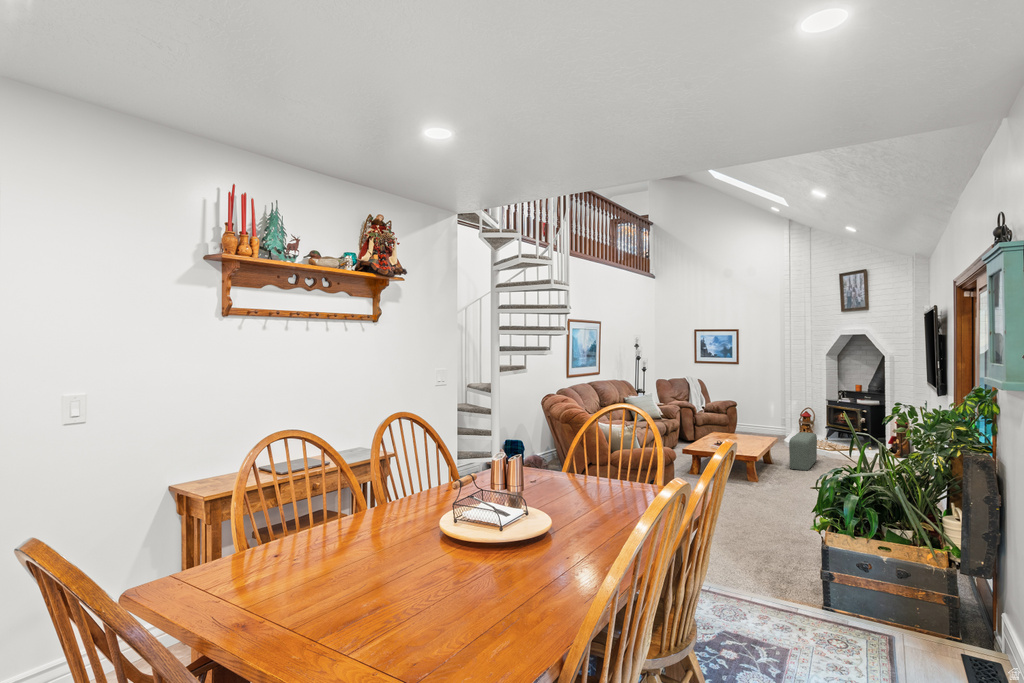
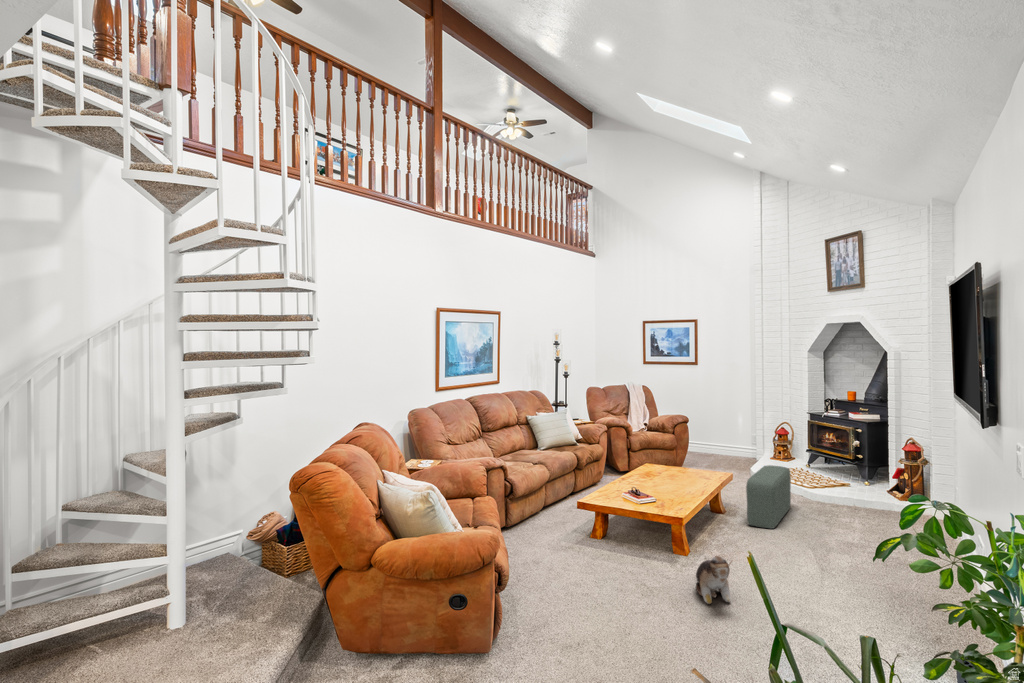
plush toy: none [767,471,793,499] -> present [696,556,731,604]

